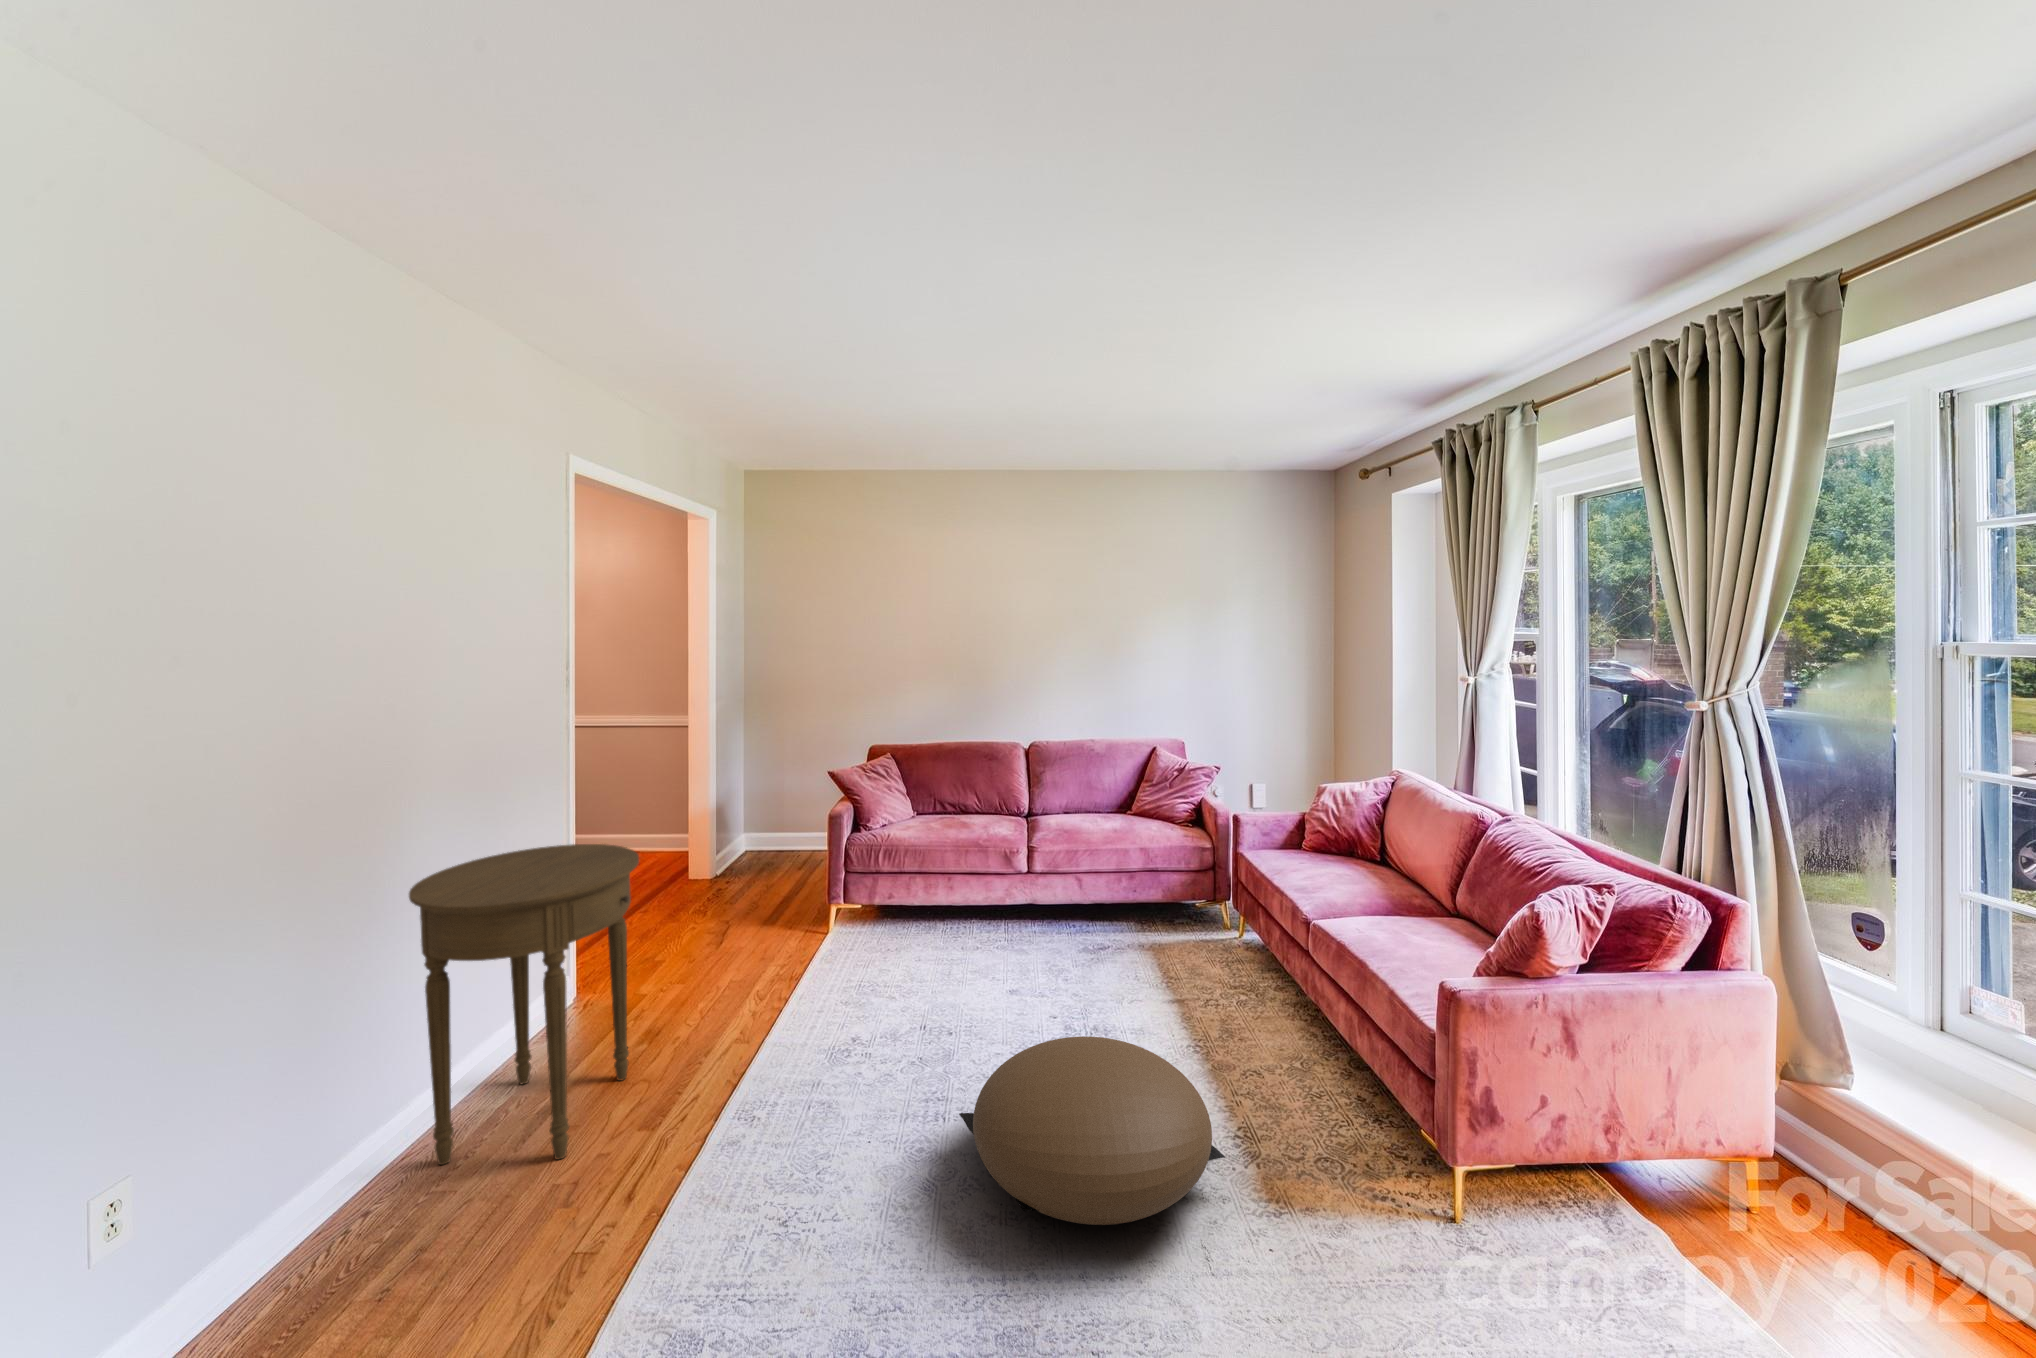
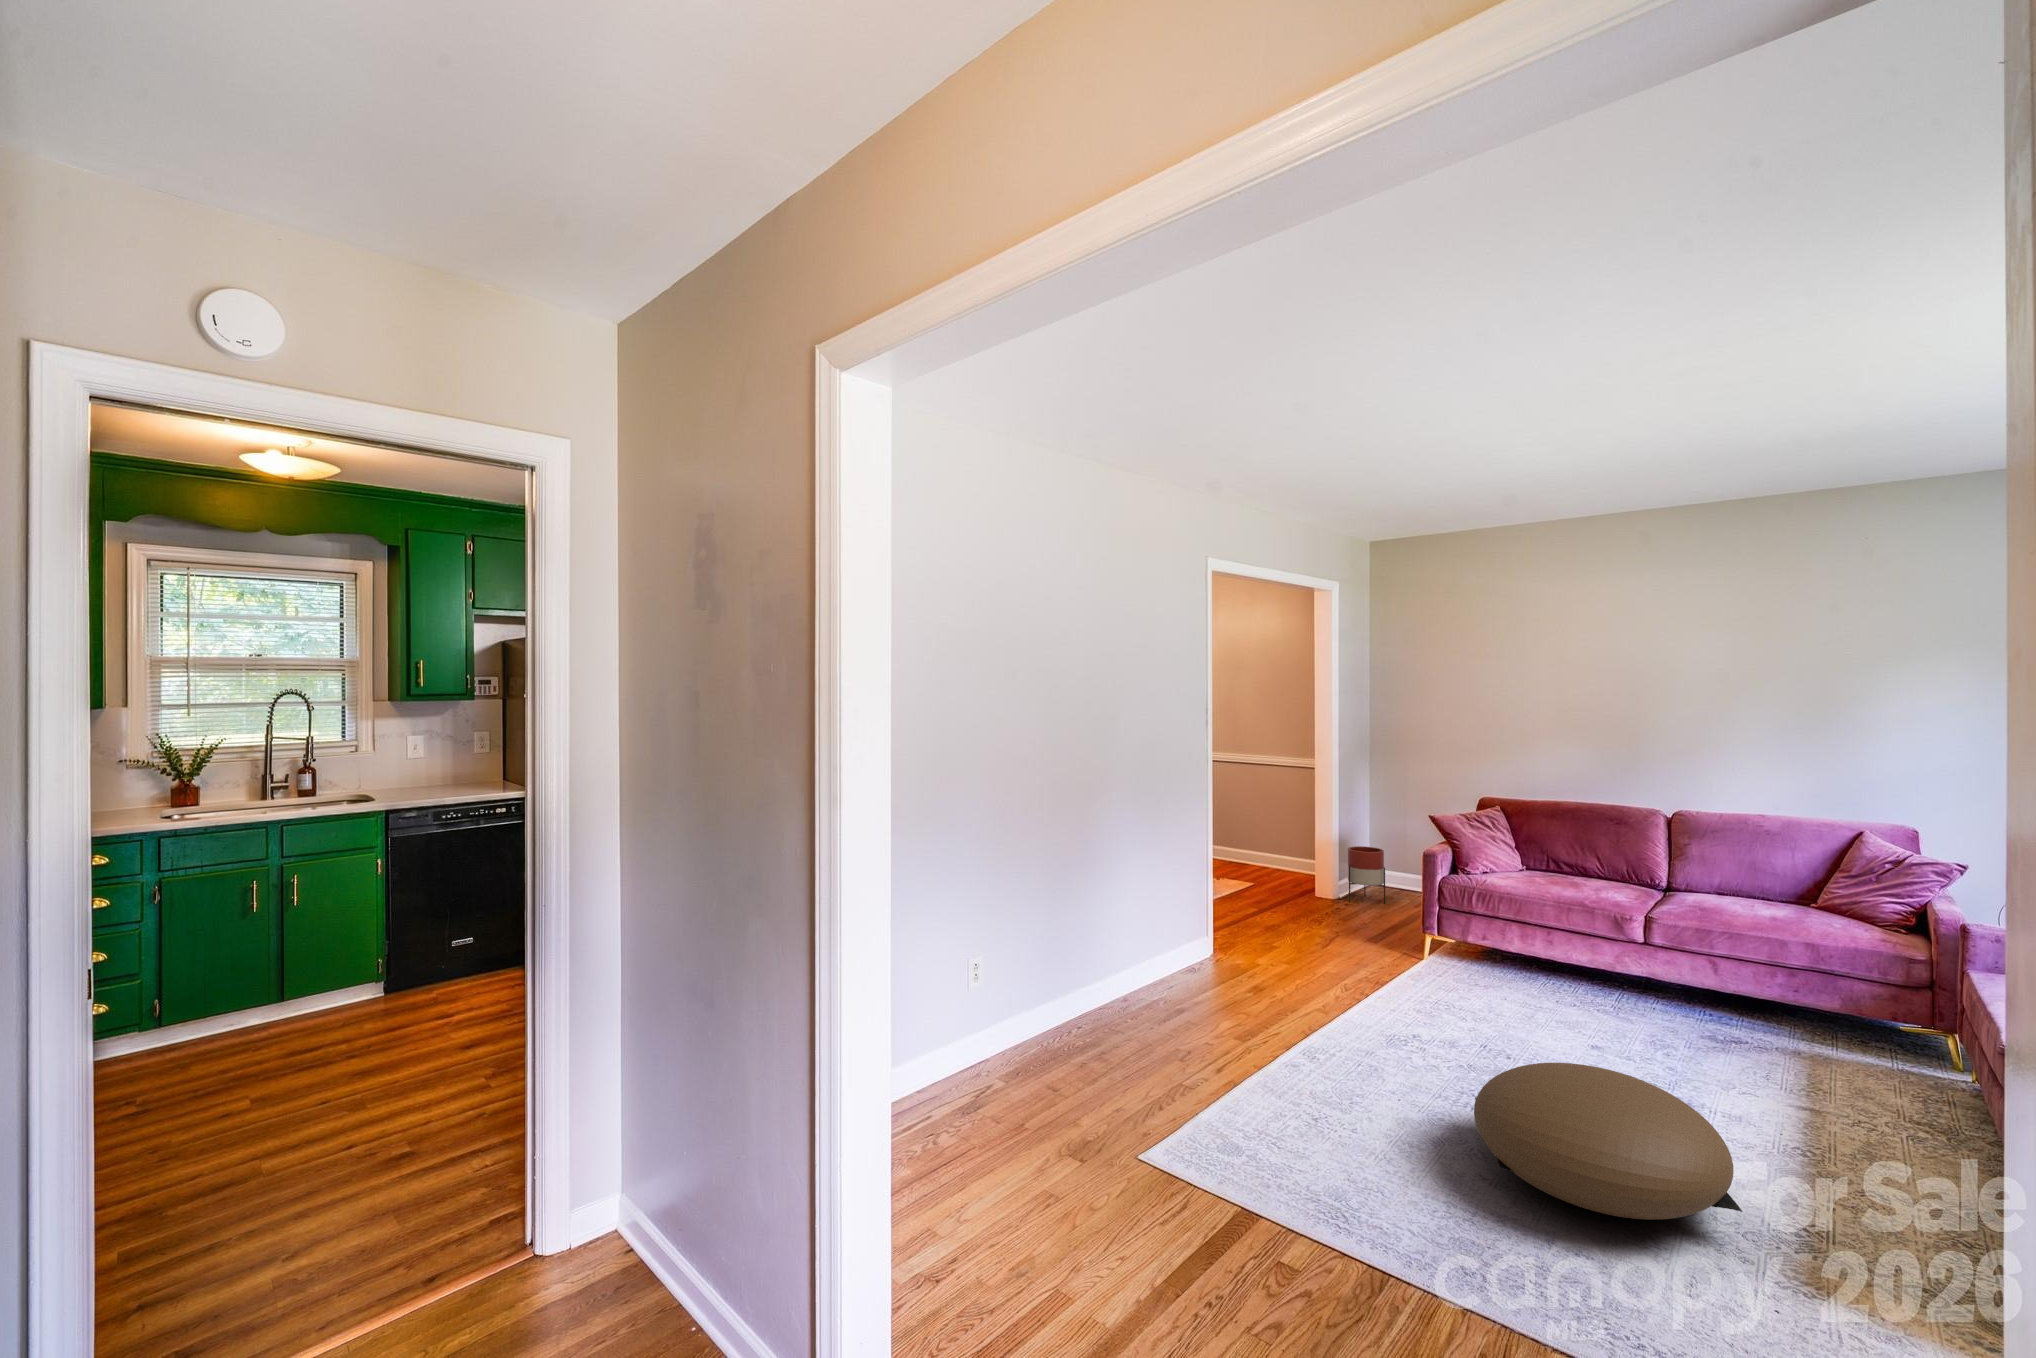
planter: none [730,811,772,876] -> present [1348,846,1385,904]
side table: present [409,844,639,1165] -> none [1110,835,1244,1039]

